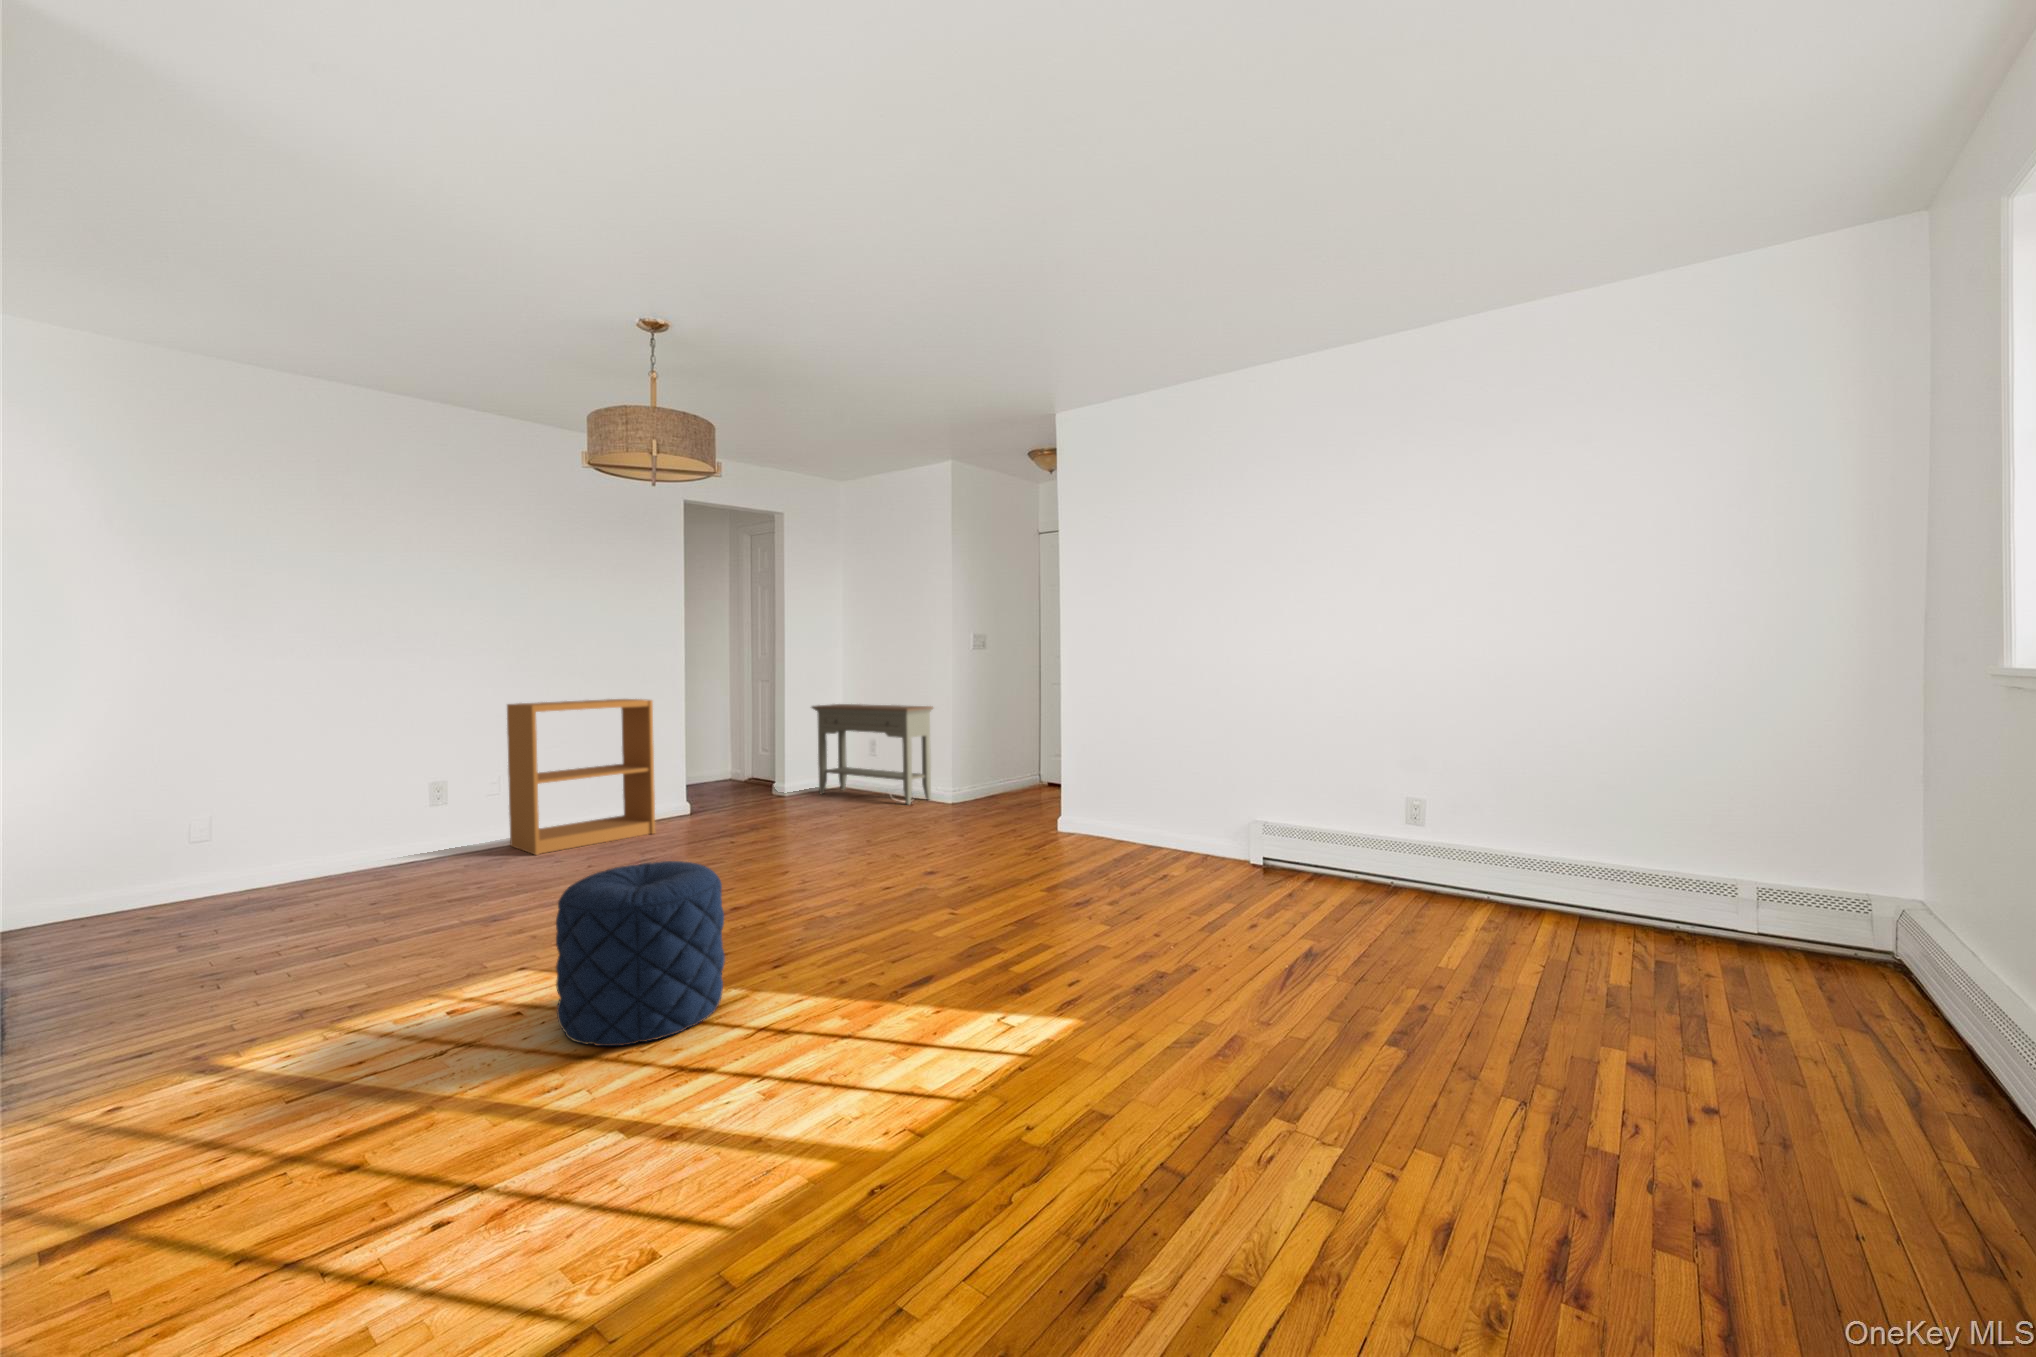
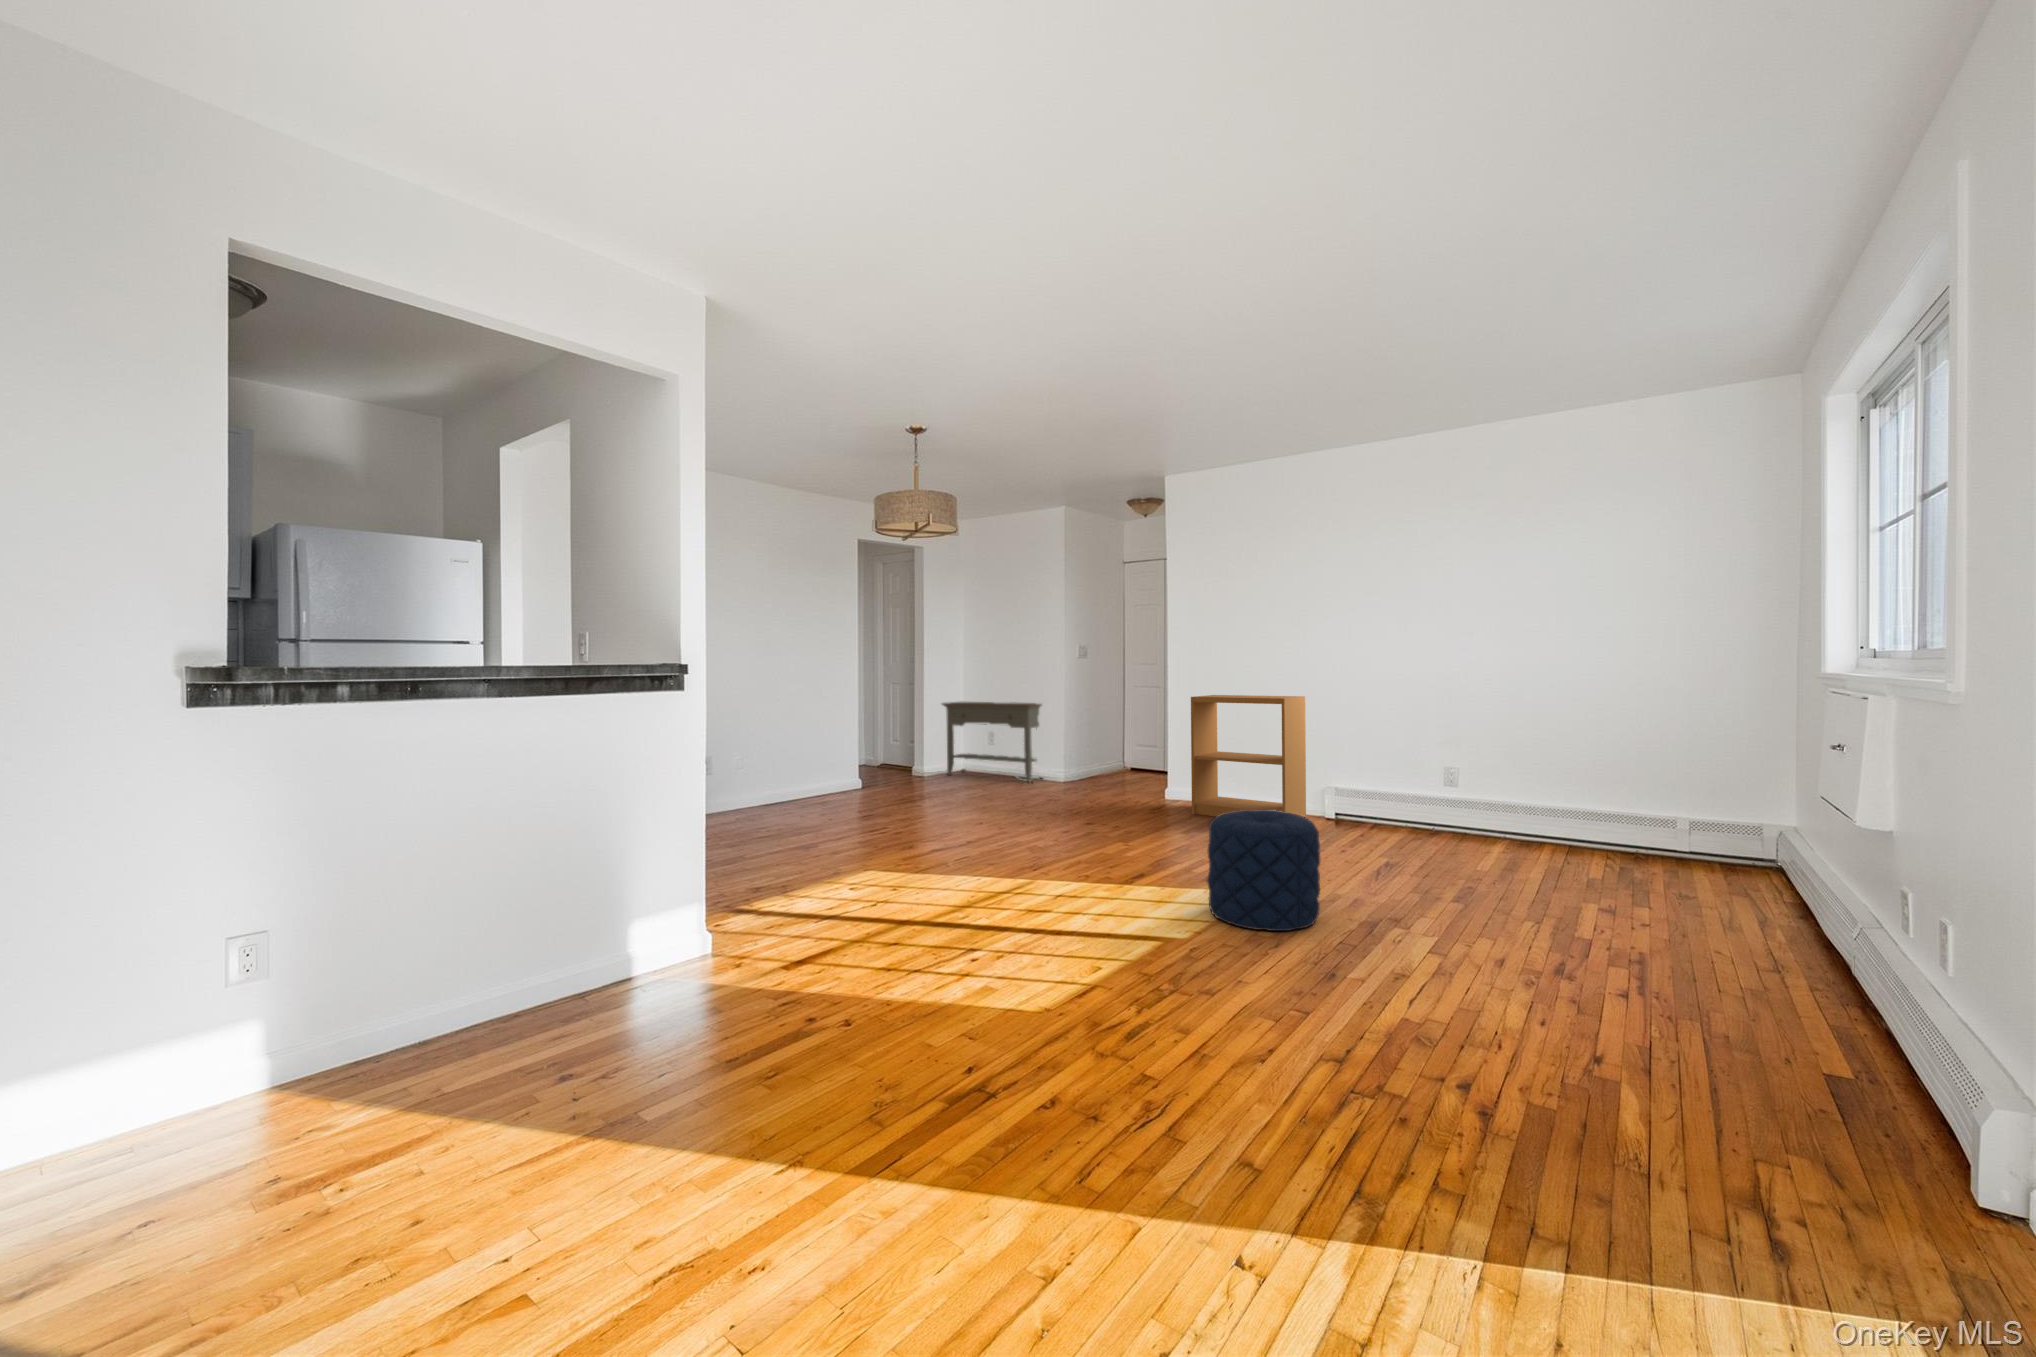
bookshelf: present [507,699,655,855] -> present [1191,695,1306,817]
pouf: present [556,861,725,1046] -> present [1207,810,1320,931]

